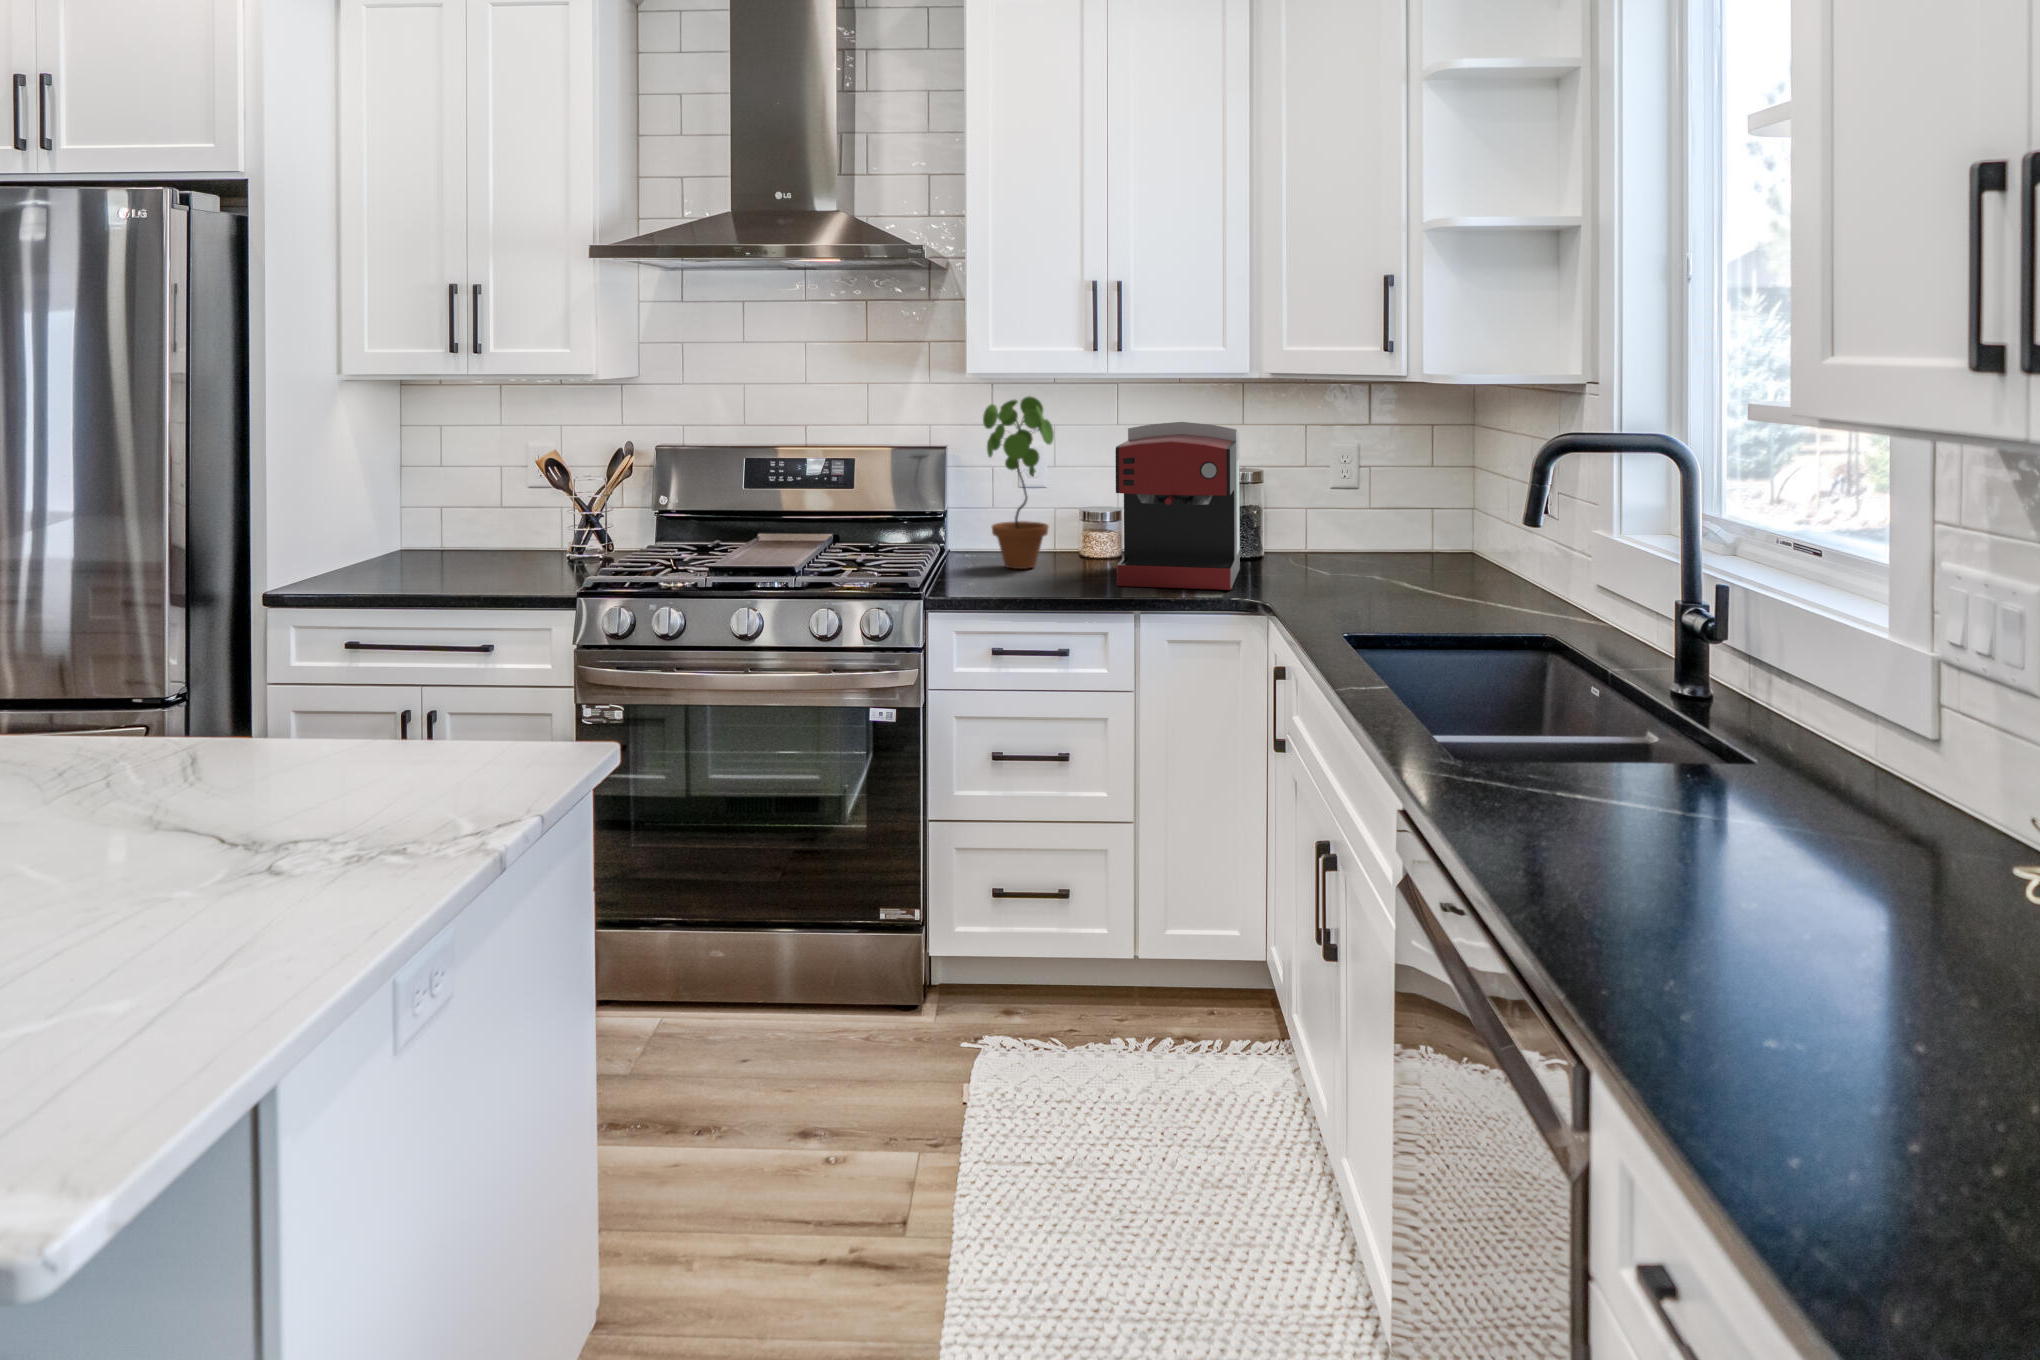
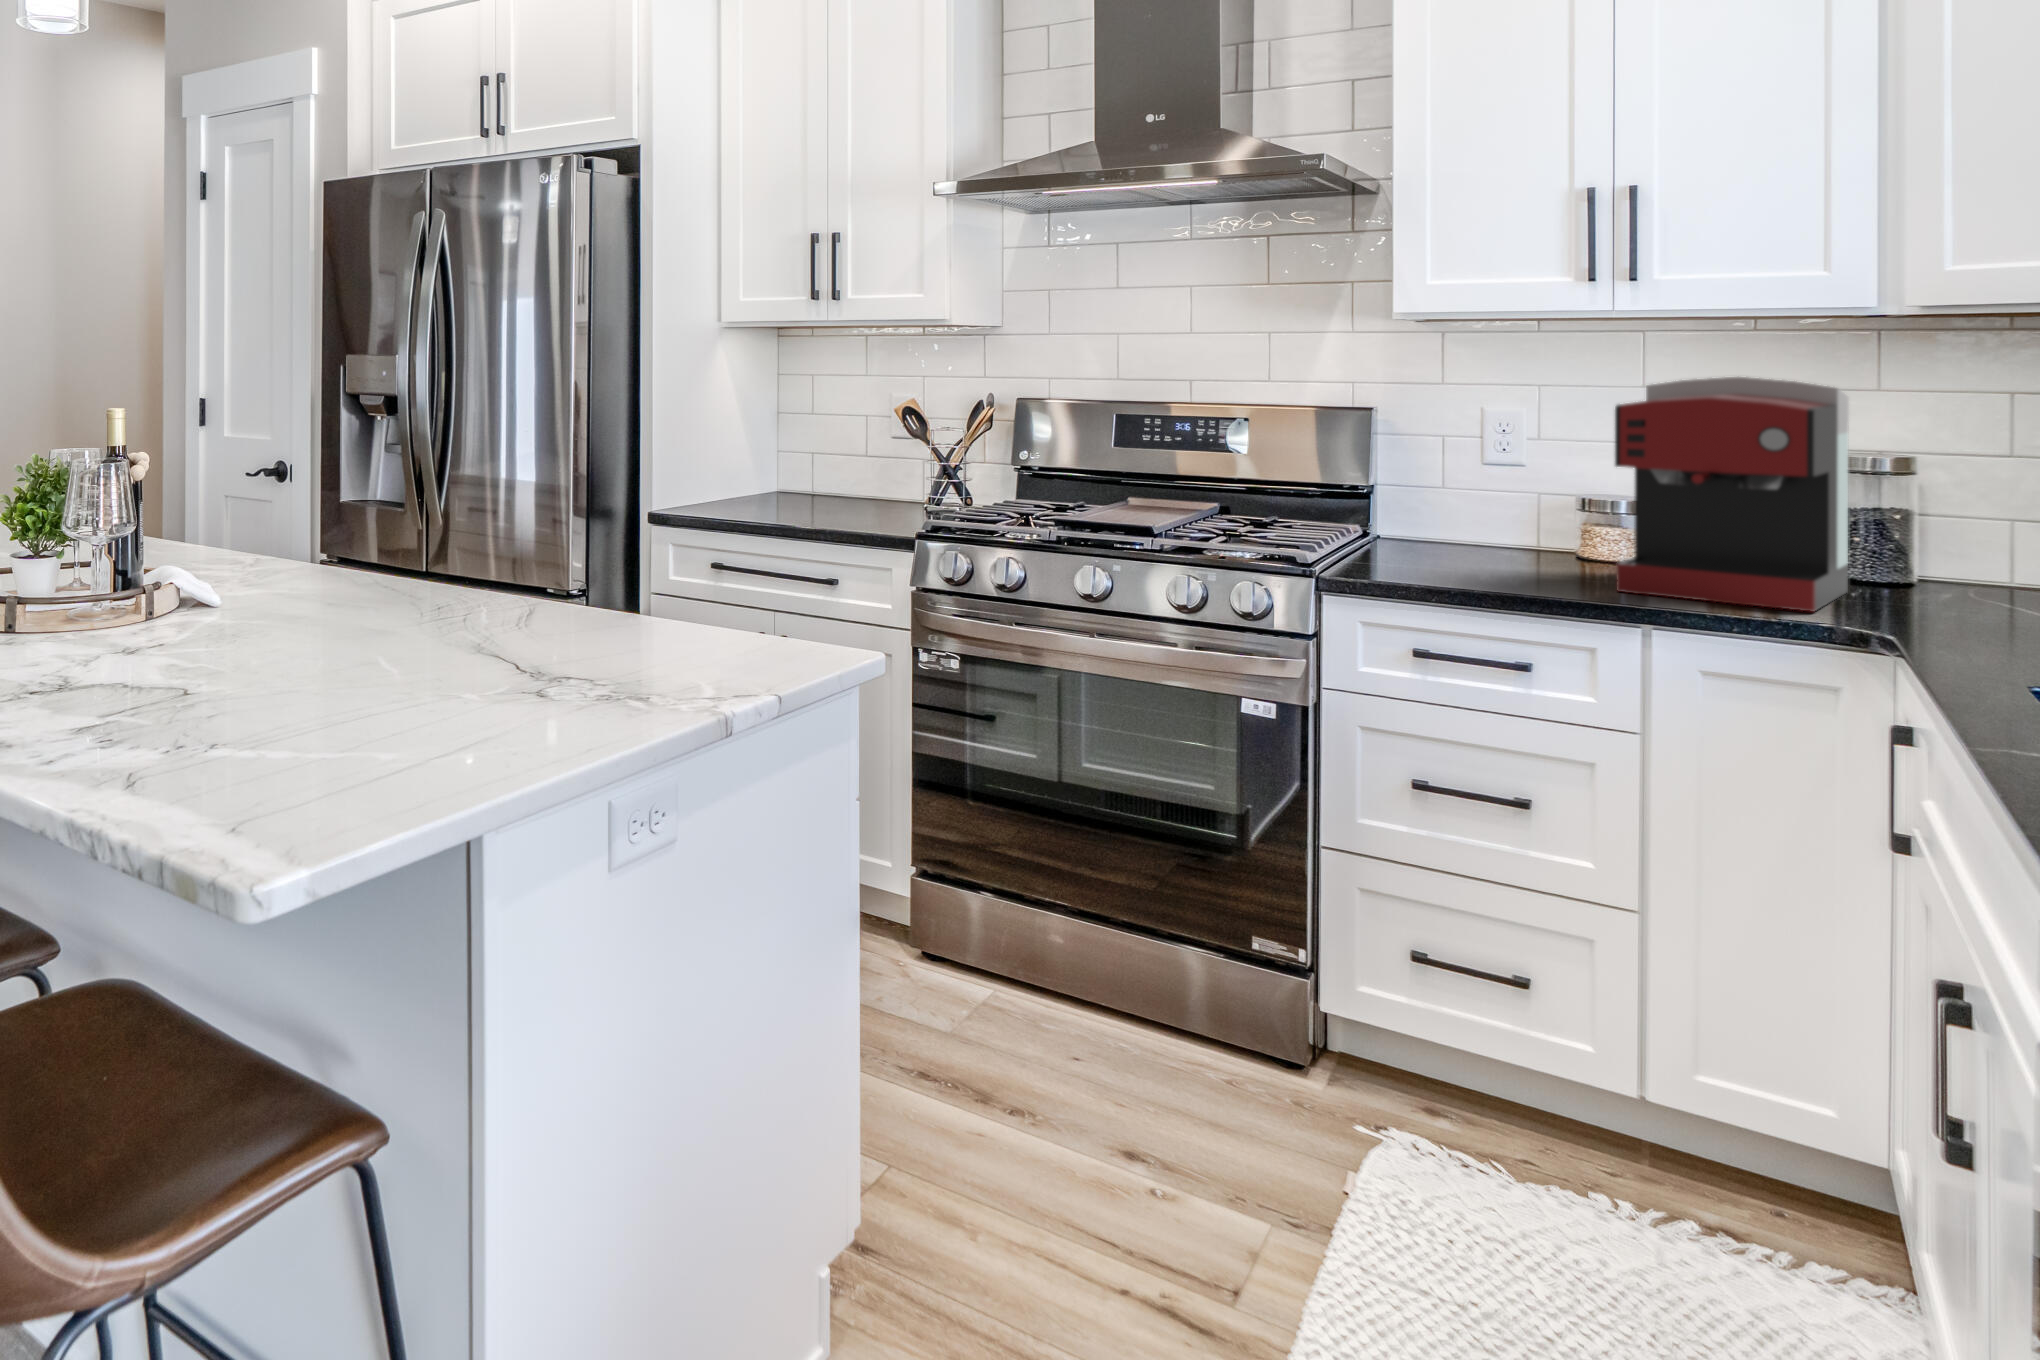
potted plant: present [983,396,1054,569] -> none [1422,345,1527,563]

